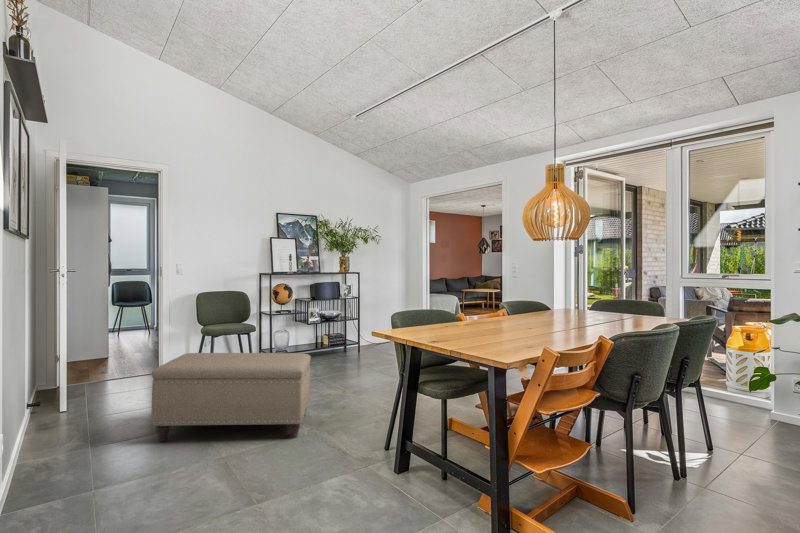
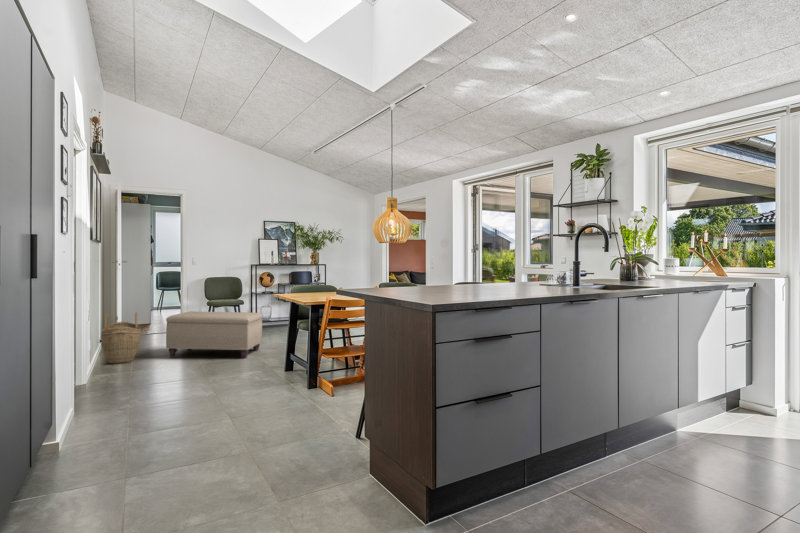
woven basket: none [25,363,103,465] -> present [101,313,141,364]

